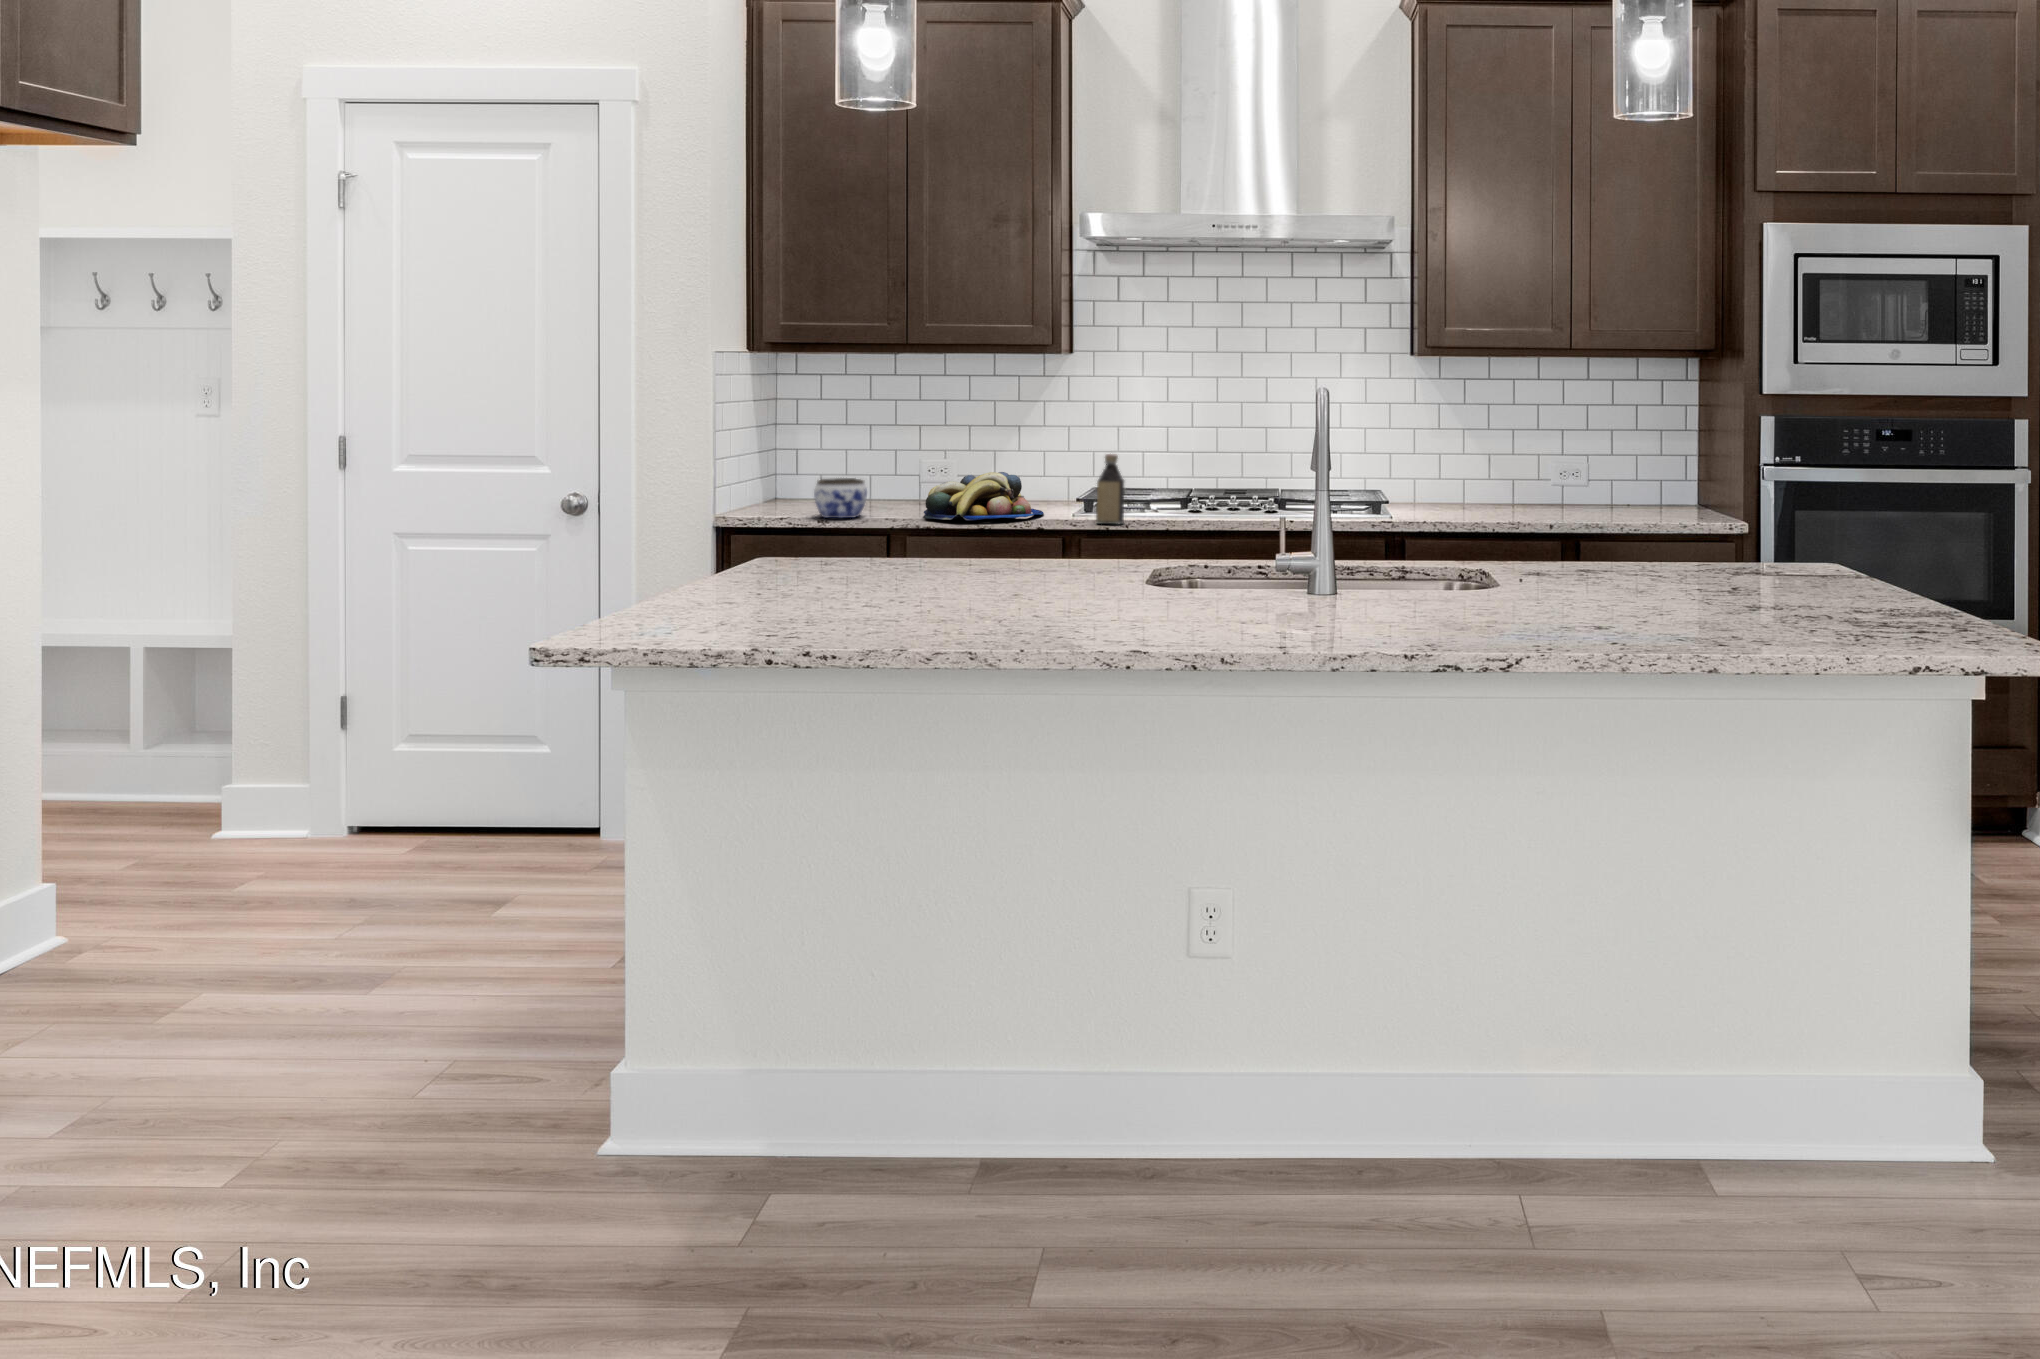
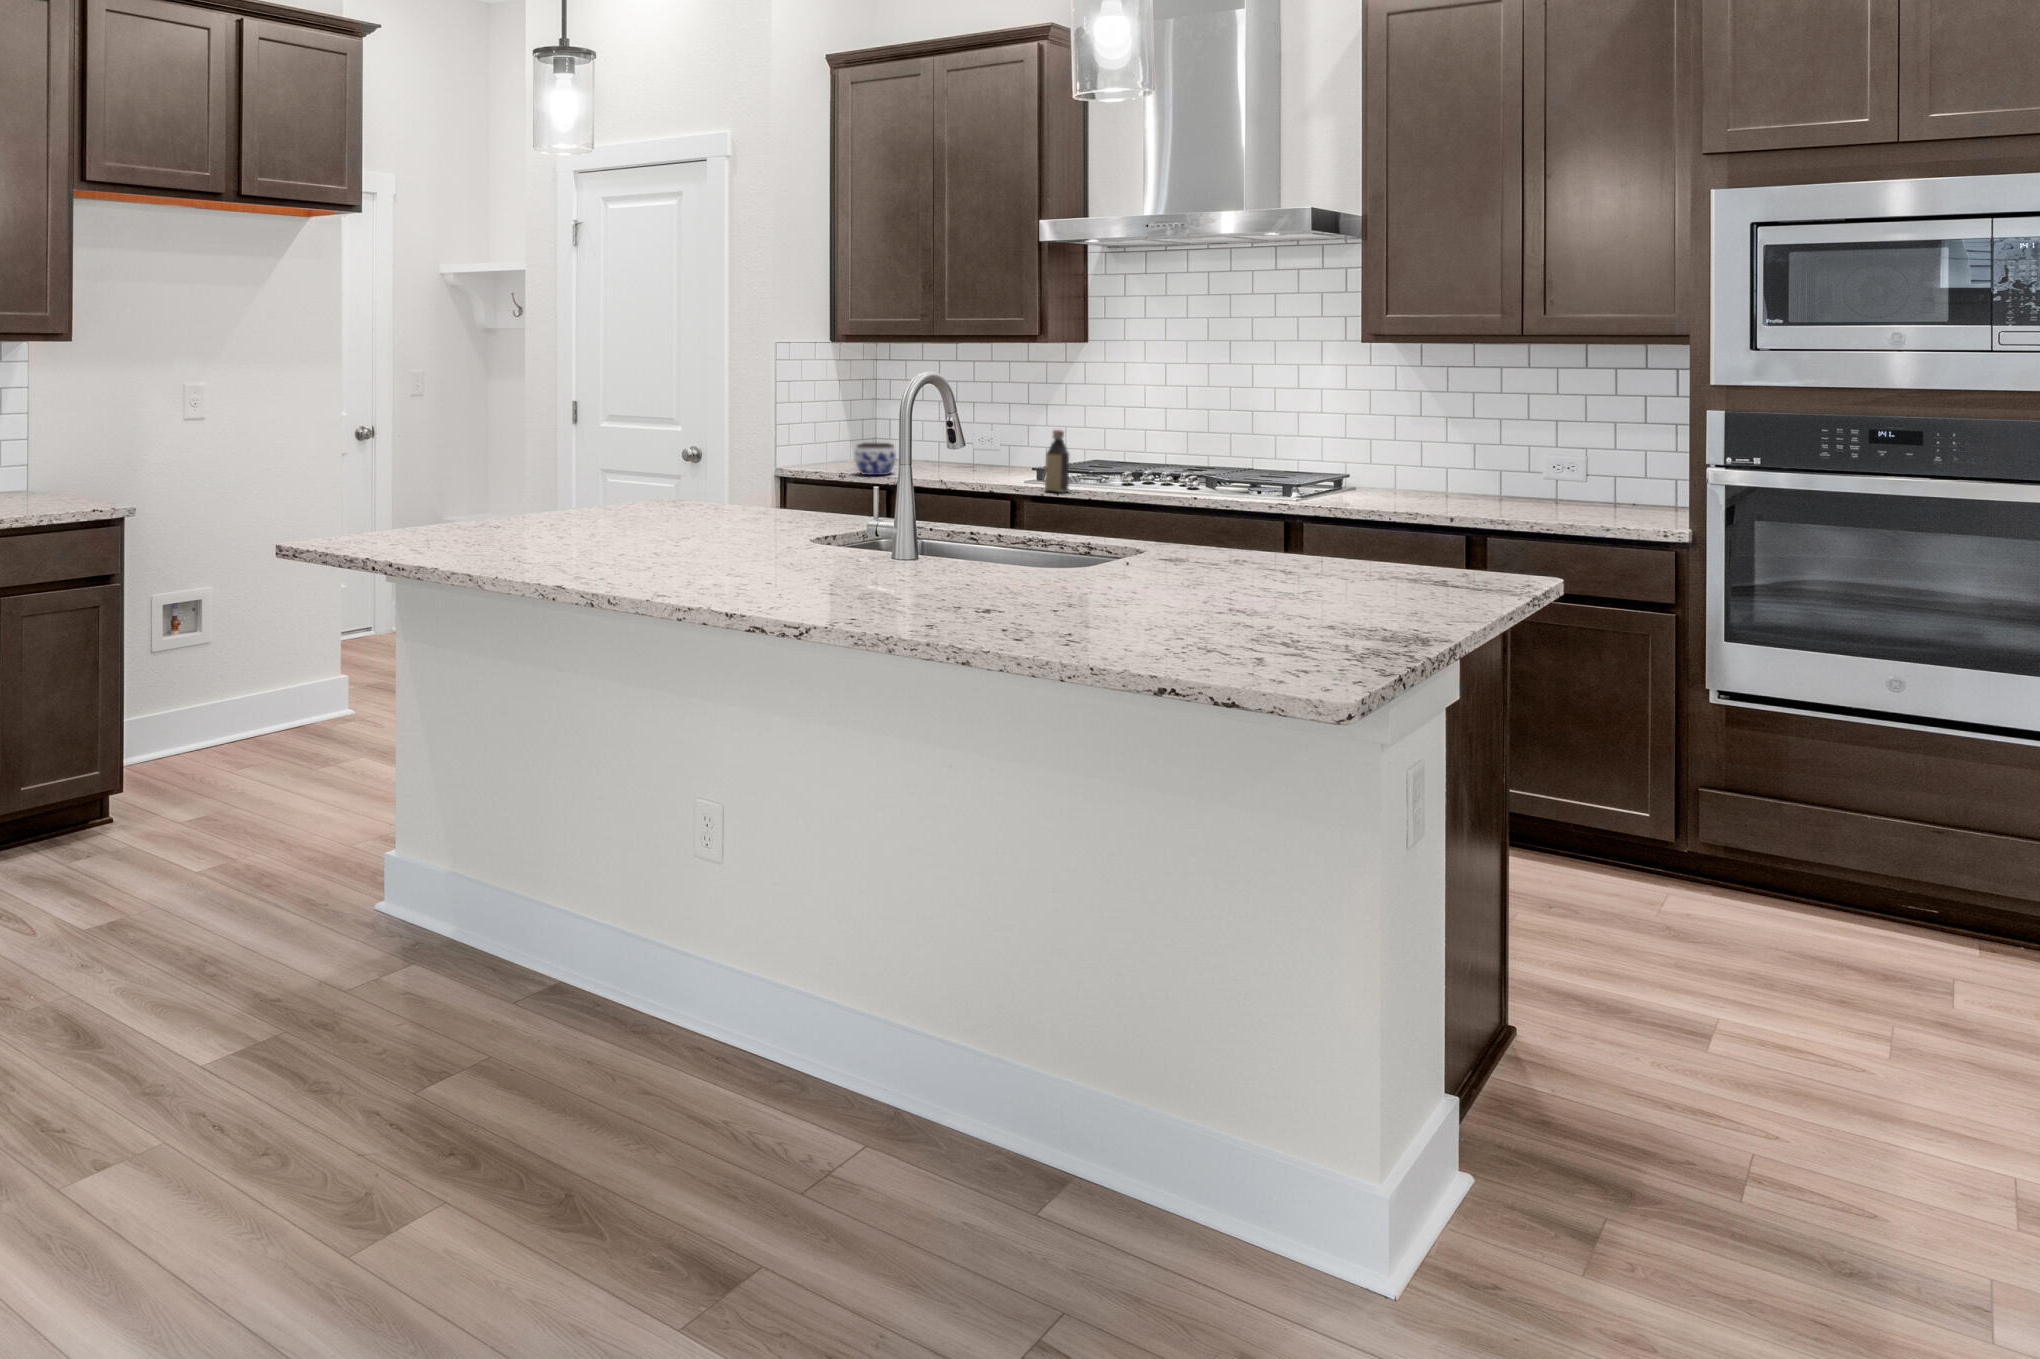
fruit bowl: present [924,472,1044,520] -> none [926,442,1031,482]

